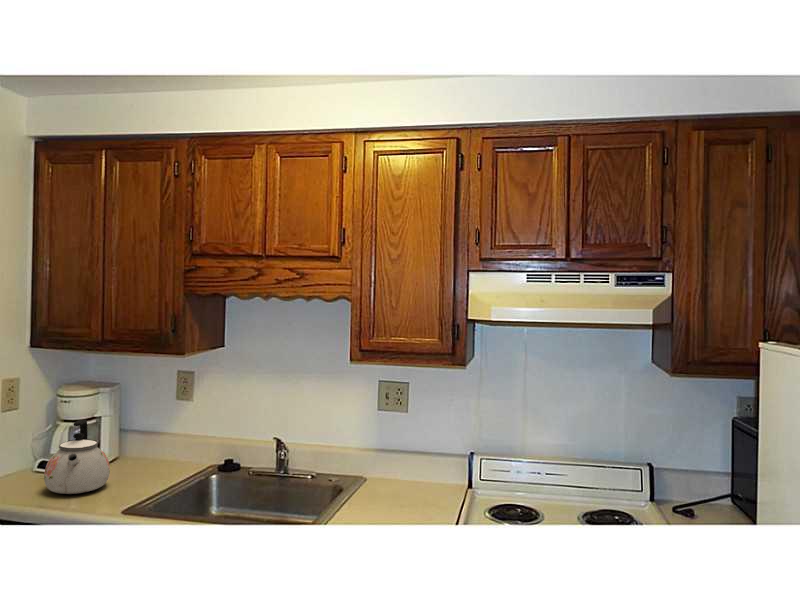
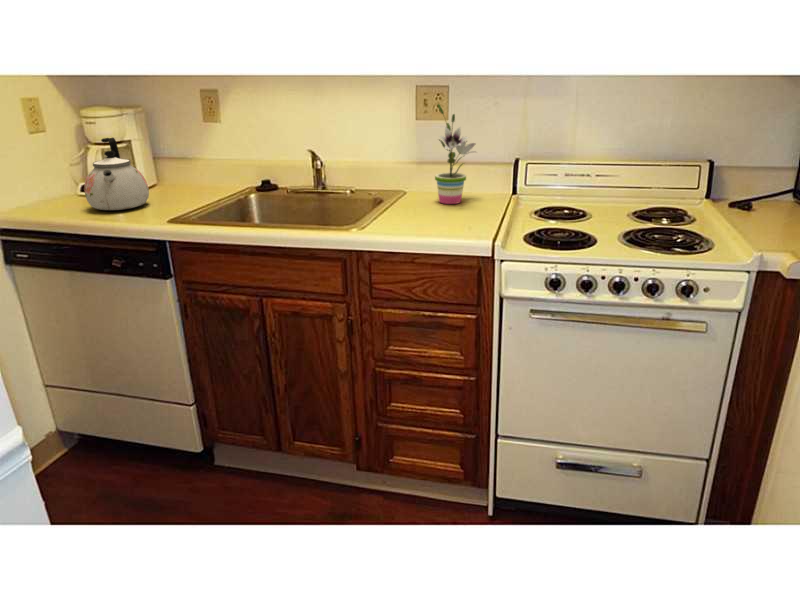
potted plant: none [394,401,435,497] -> present [435,104,475,204]

